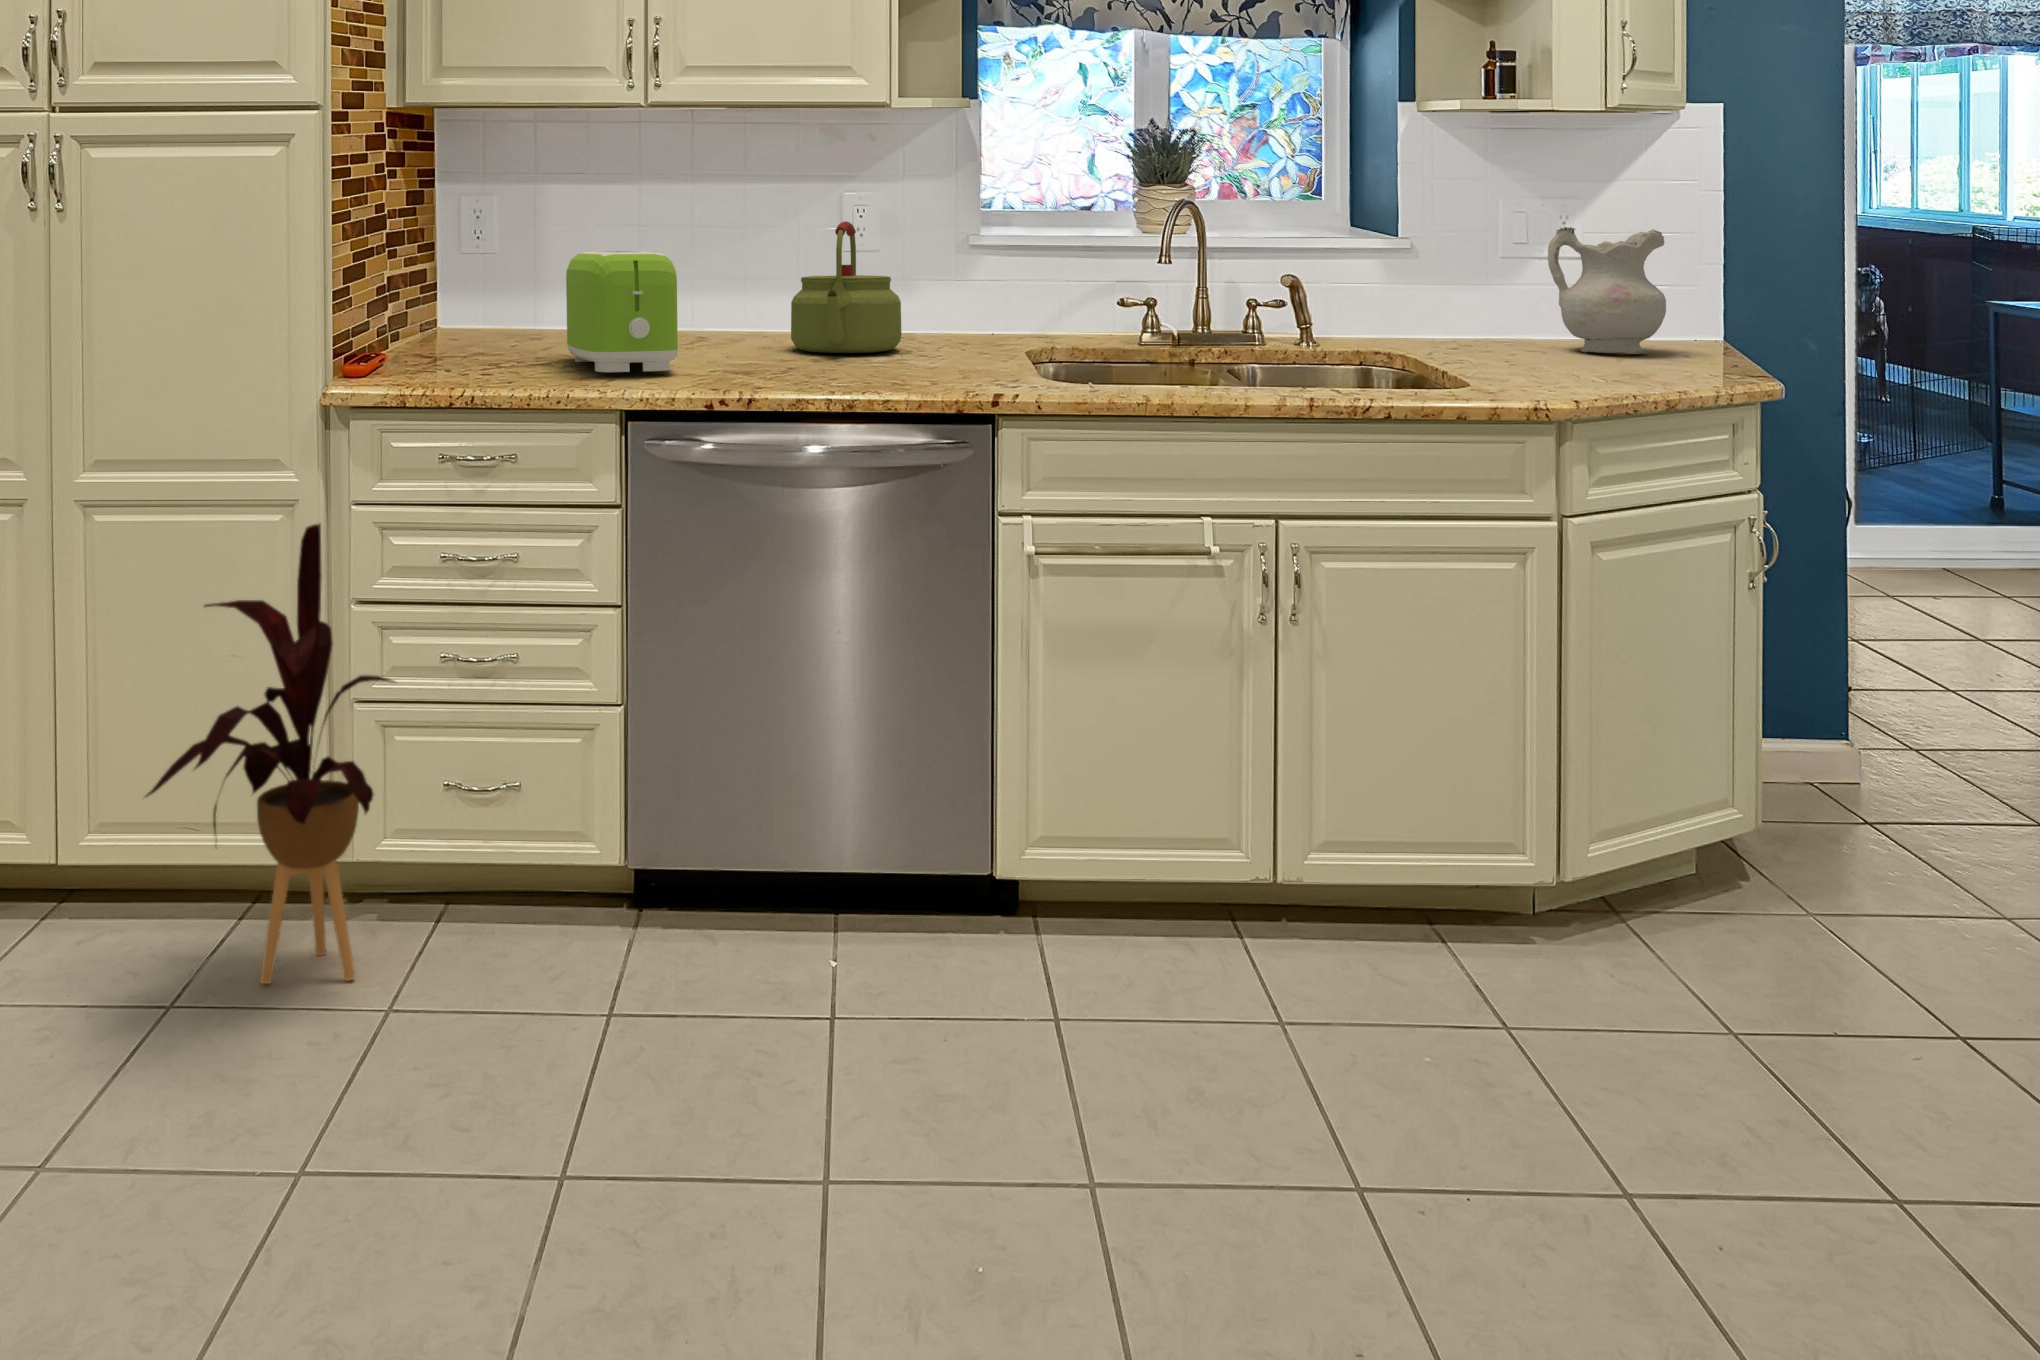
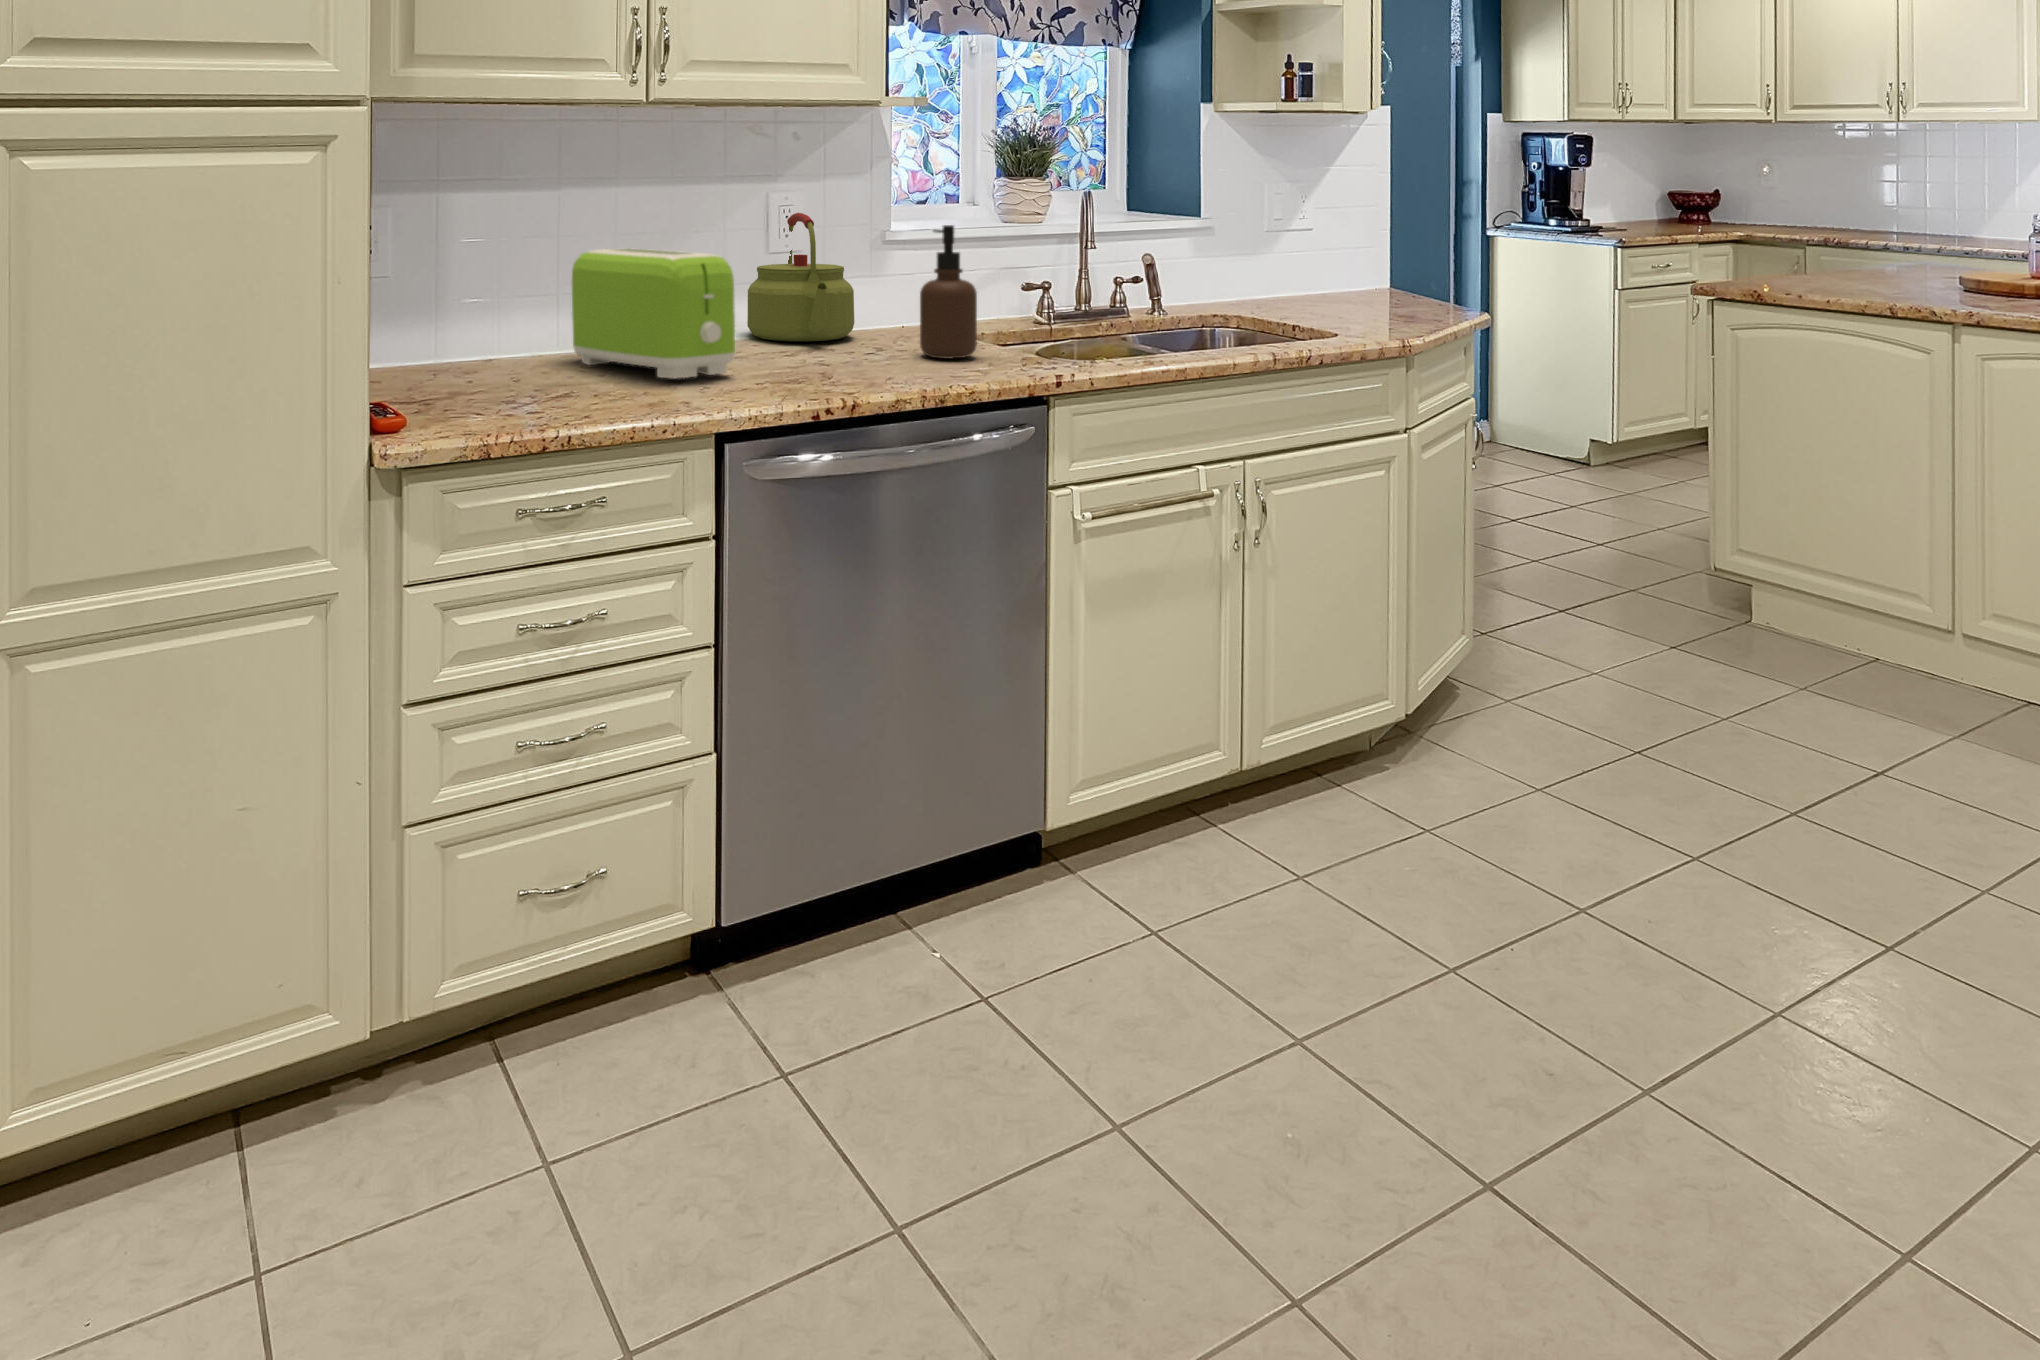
ceramic pitcher: present [1548,227,1666,353] -> none [1308,212,1392,313]
soap dispenser: none [915,229,977,371] -> present [920,225,977,359]
house plant: present [146,523,395,984] -> none [324,571,595,1077]

